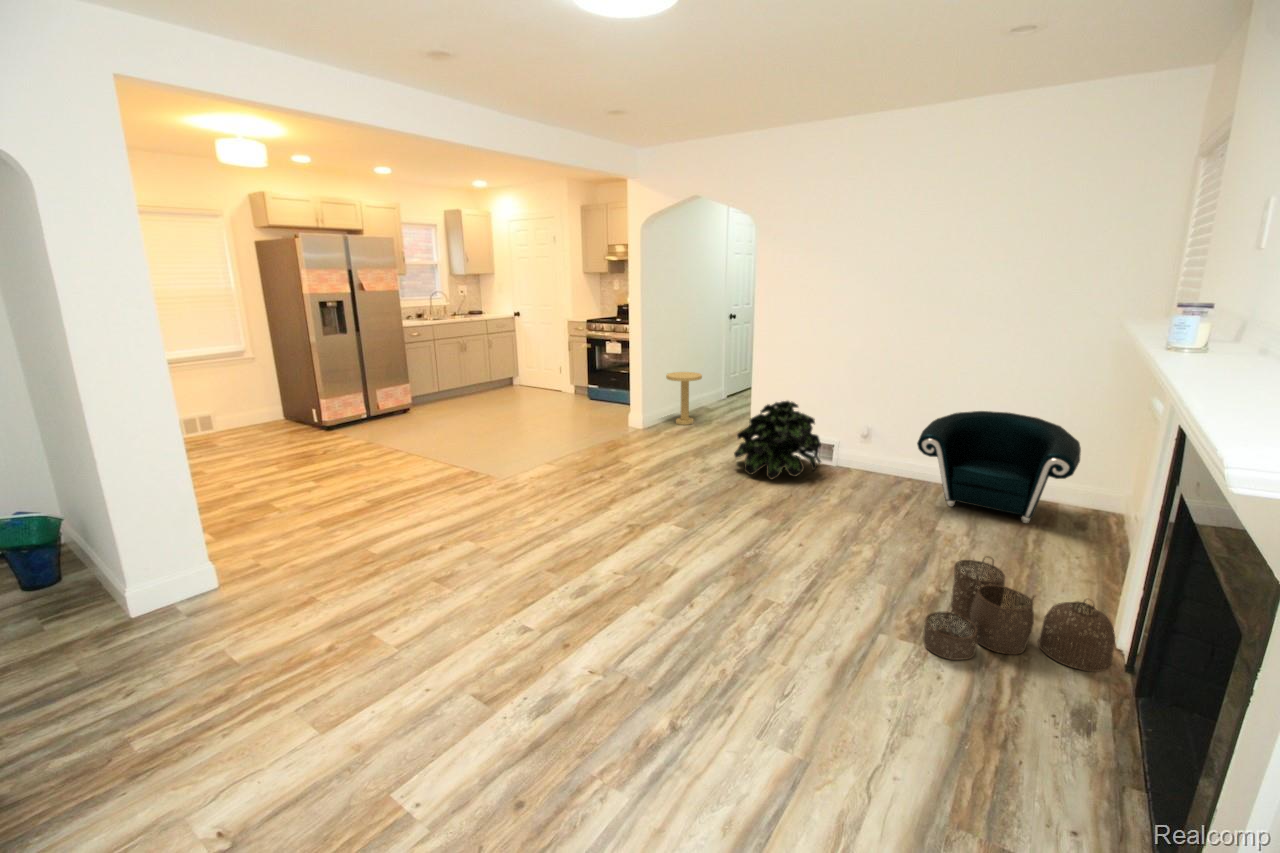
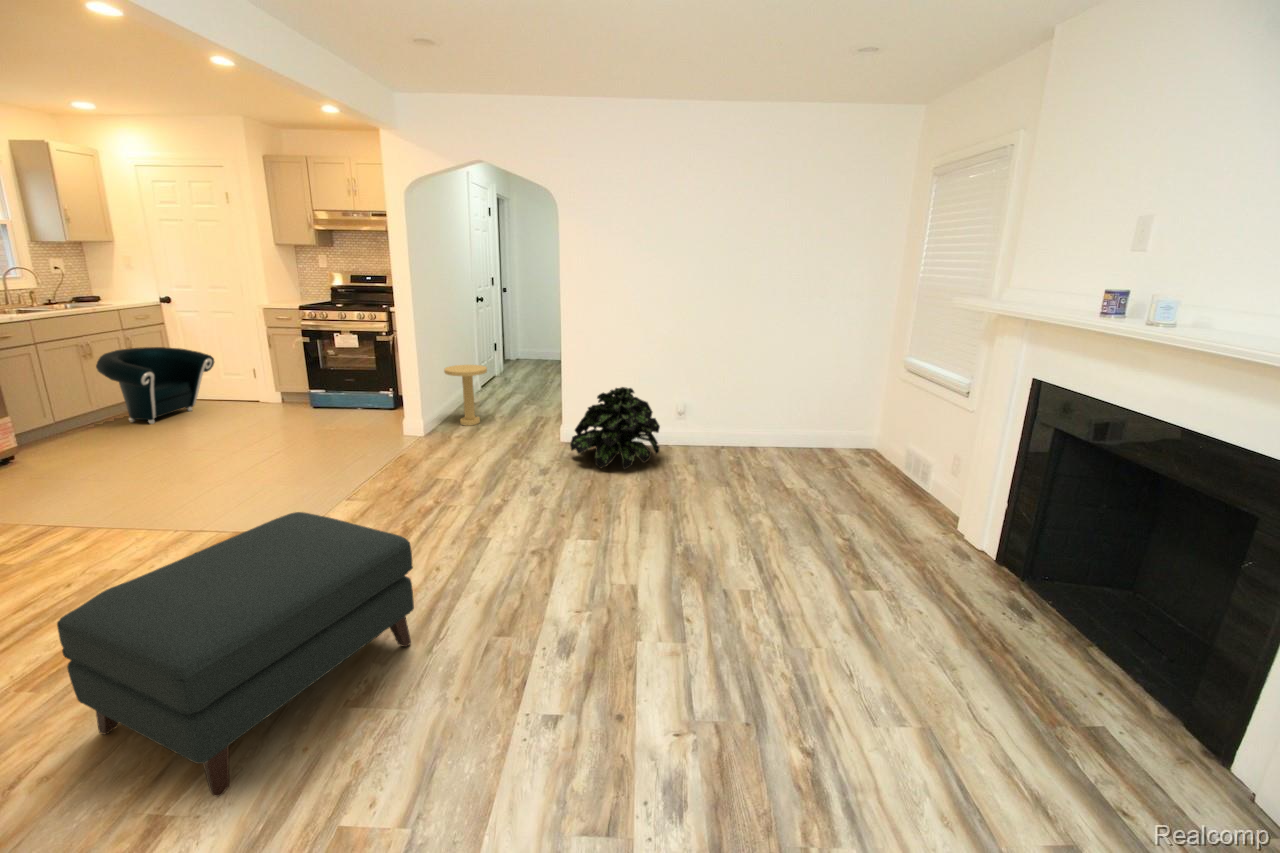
armchair: present [917,411,1081,523] -> present [96,347,214,424]
ottoman: none [315,454,499,599] -> present [57,512,414,797]
woven basket: present [923,556,1115,672] -> none [862,501,990,594]

